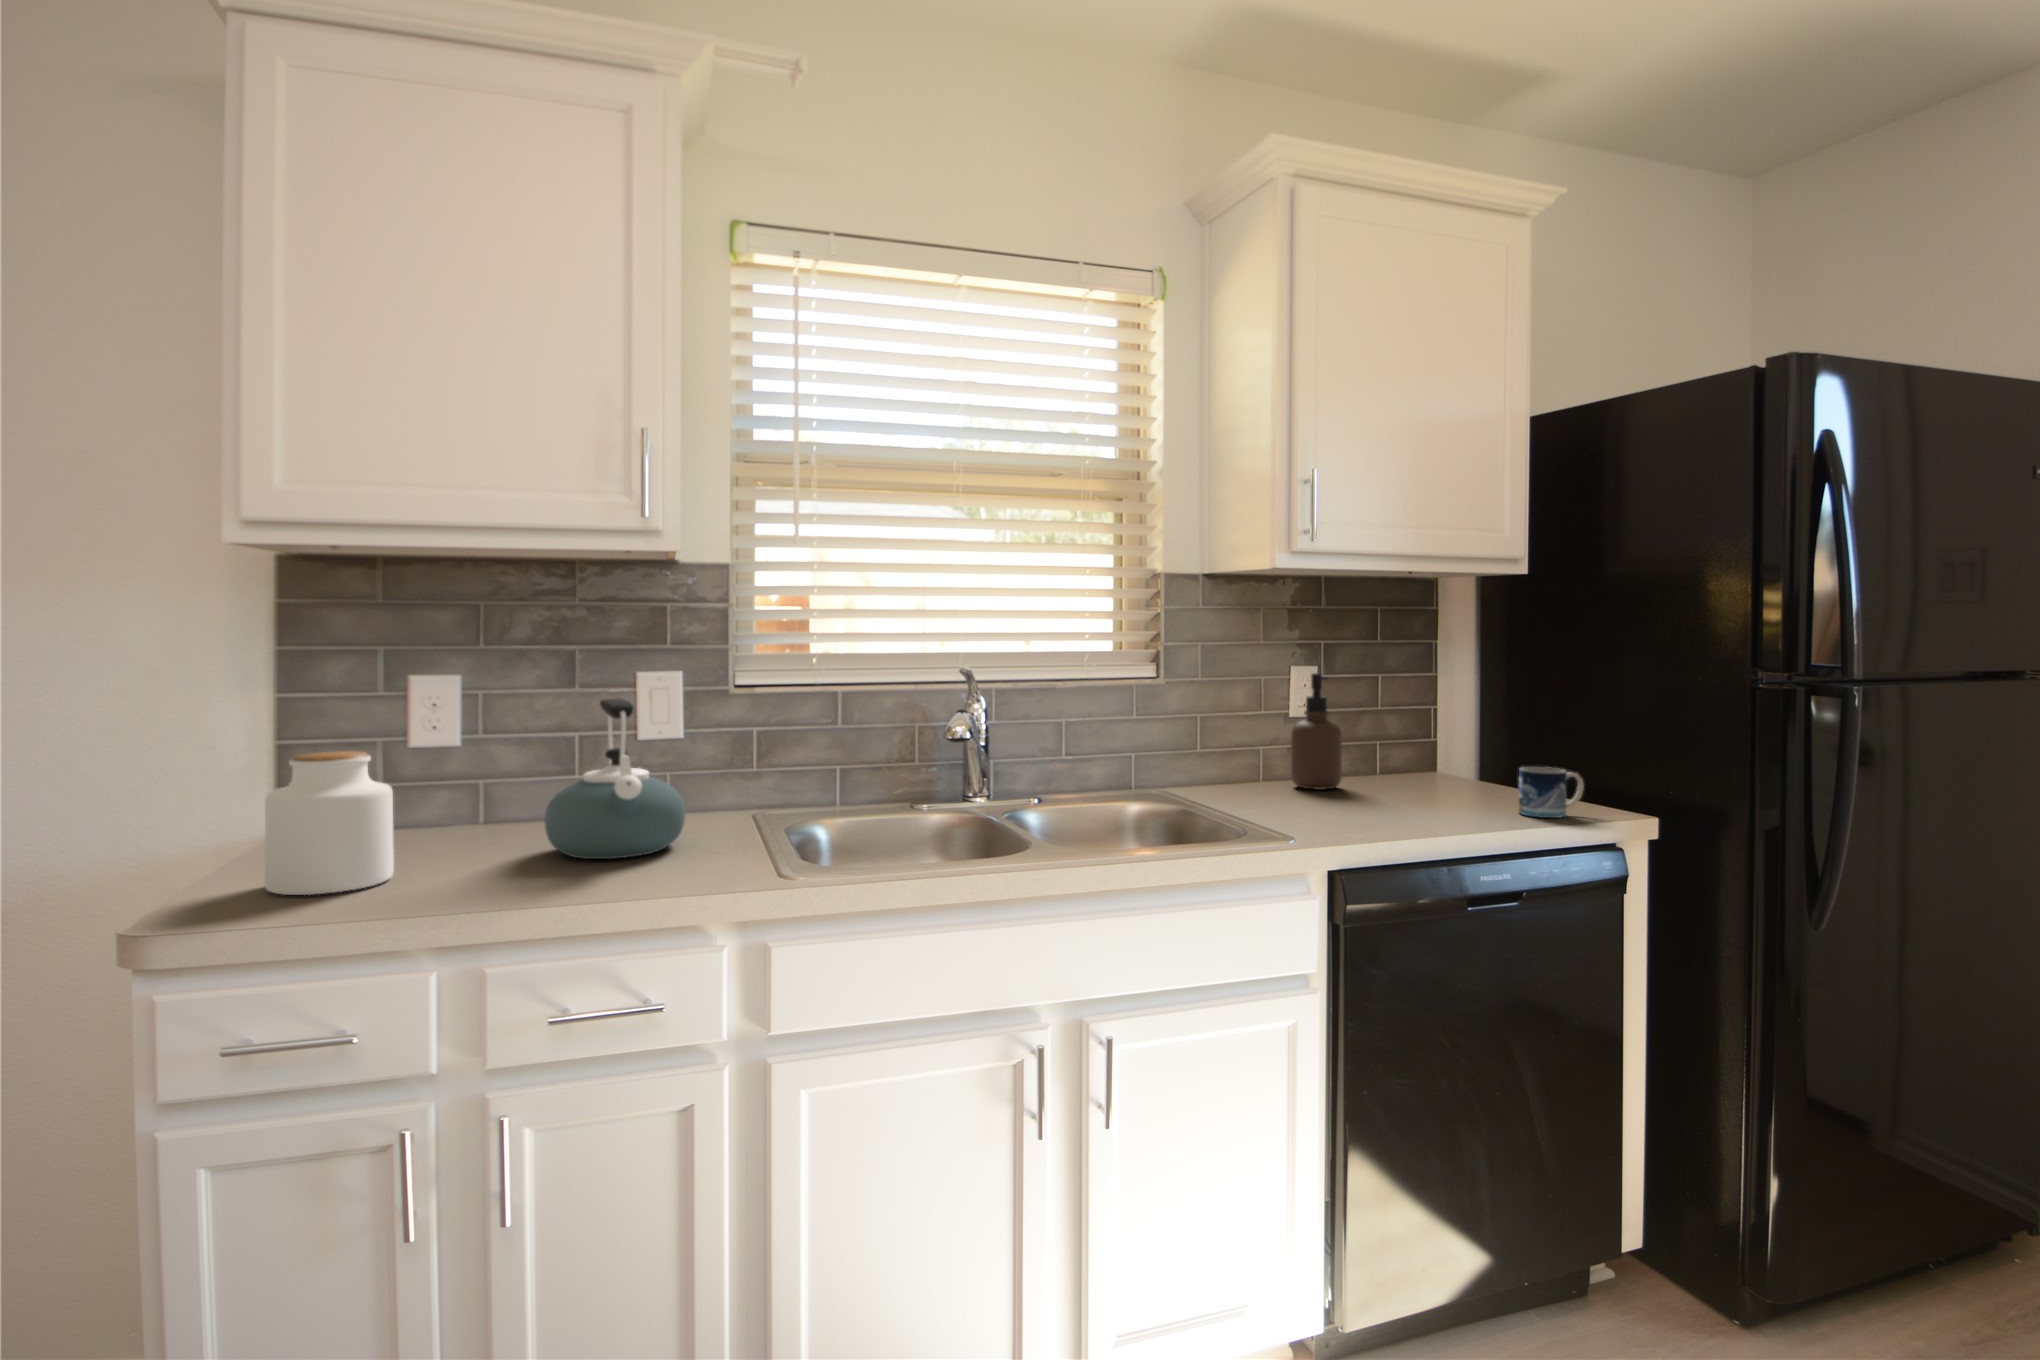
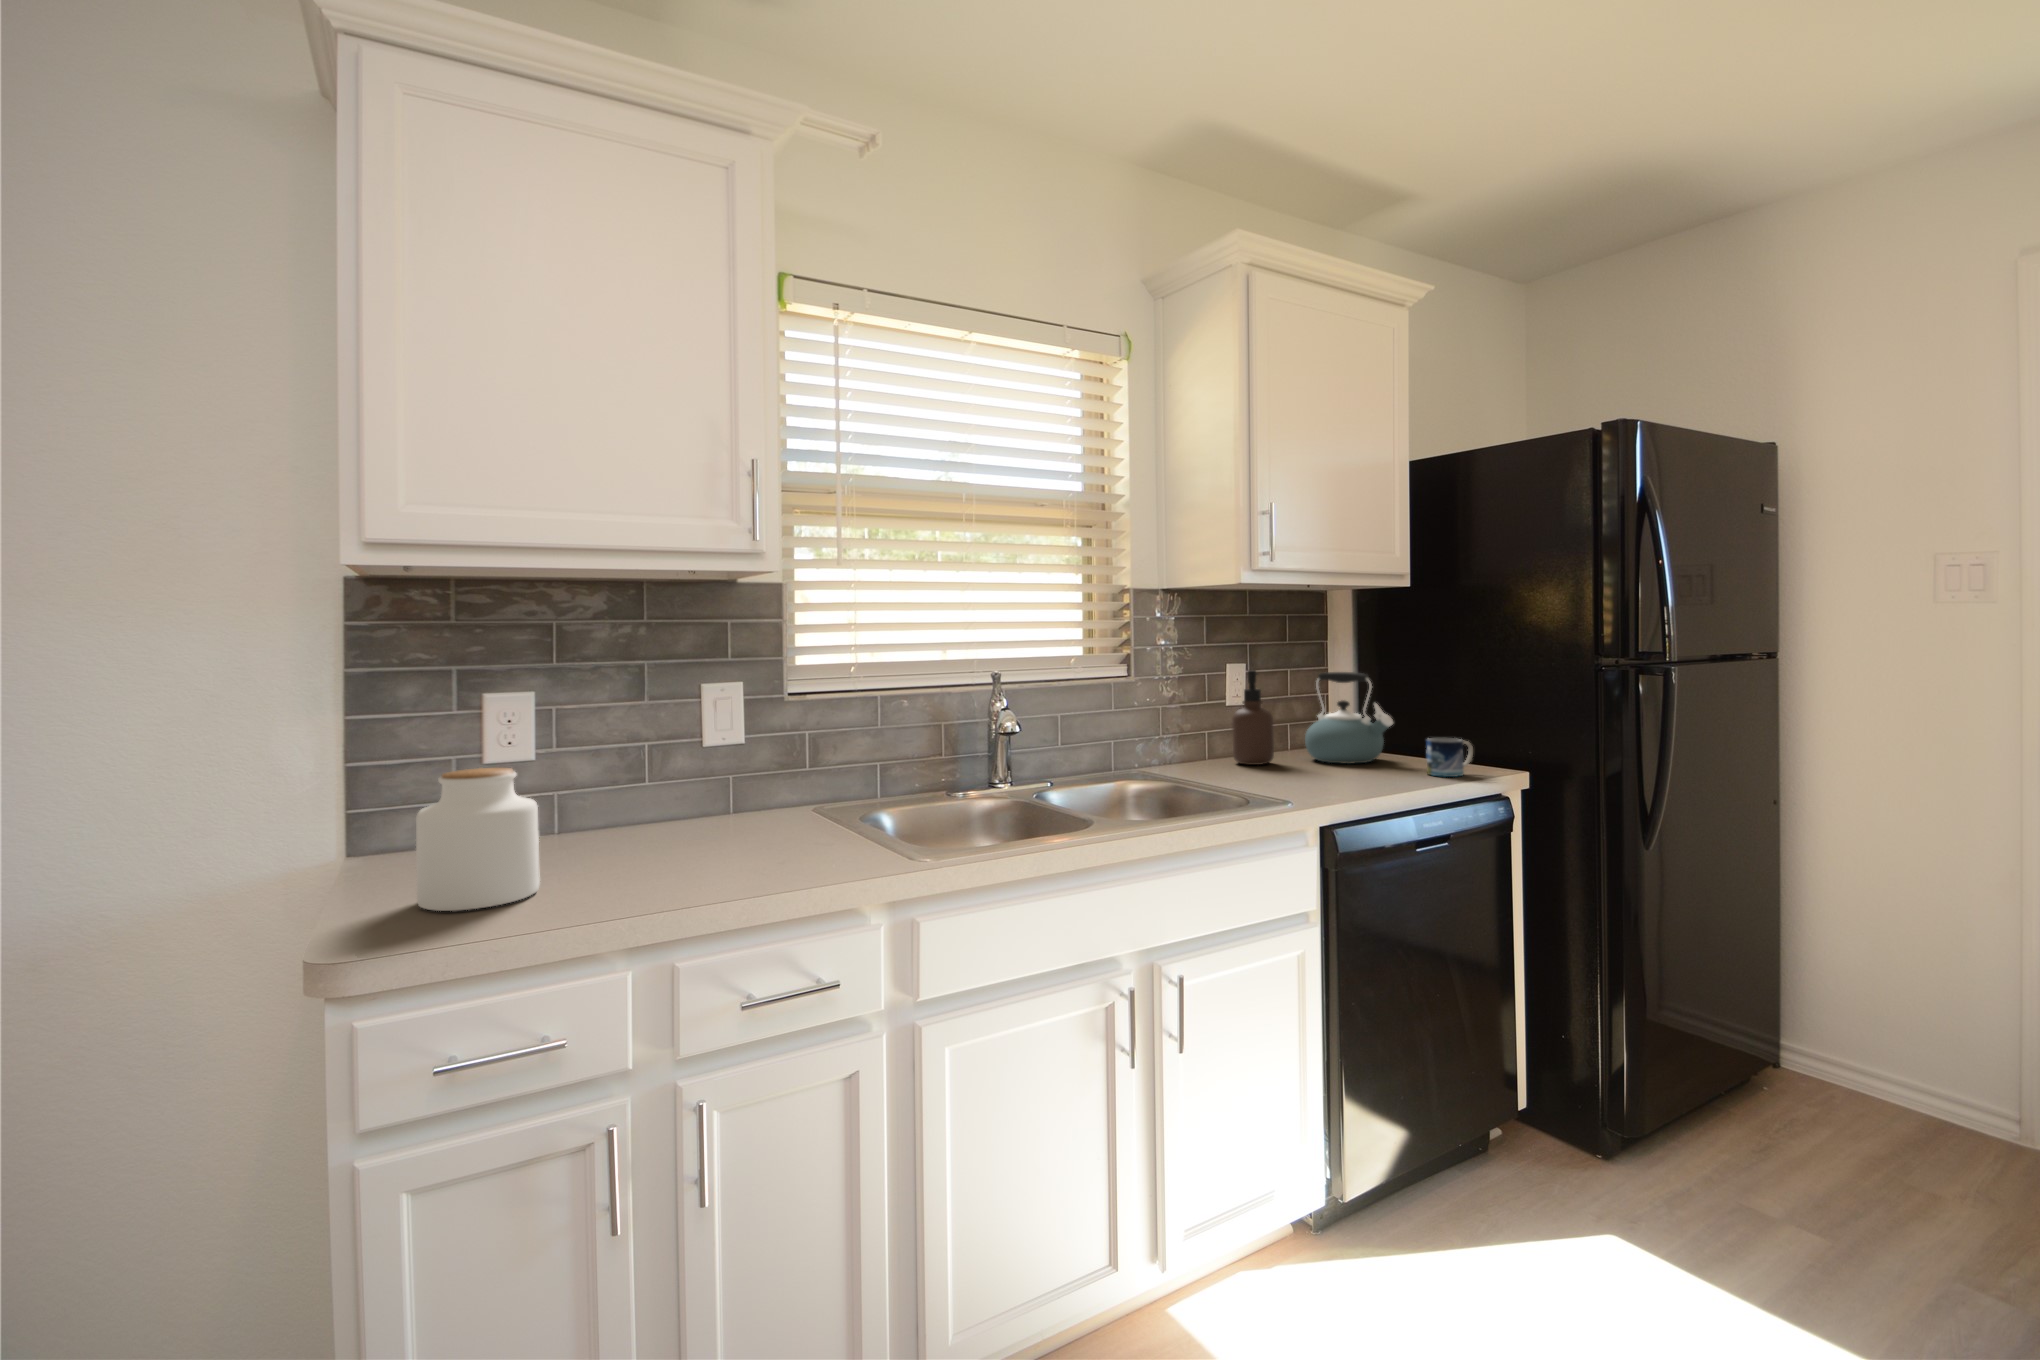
kettle: present [545,699,685,859] -> present [1305,672,1393,764]

